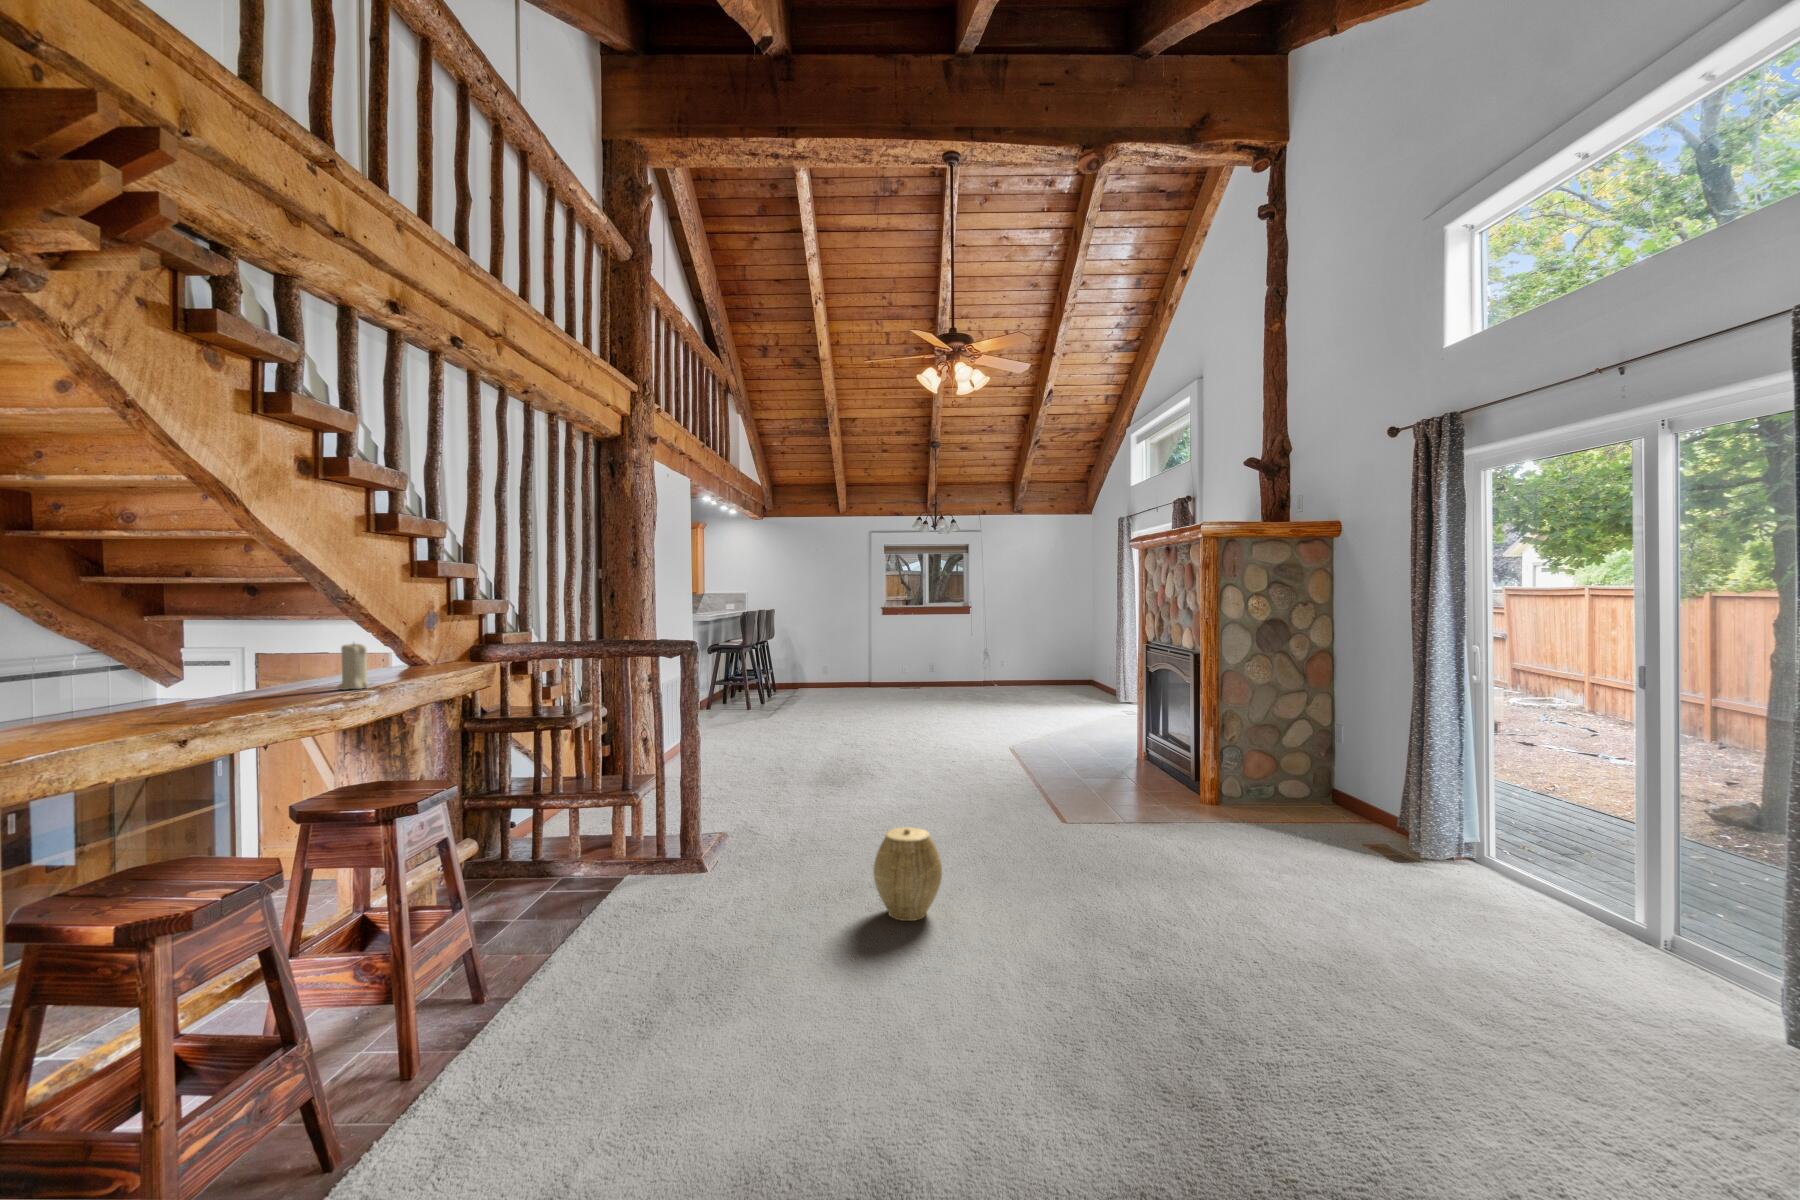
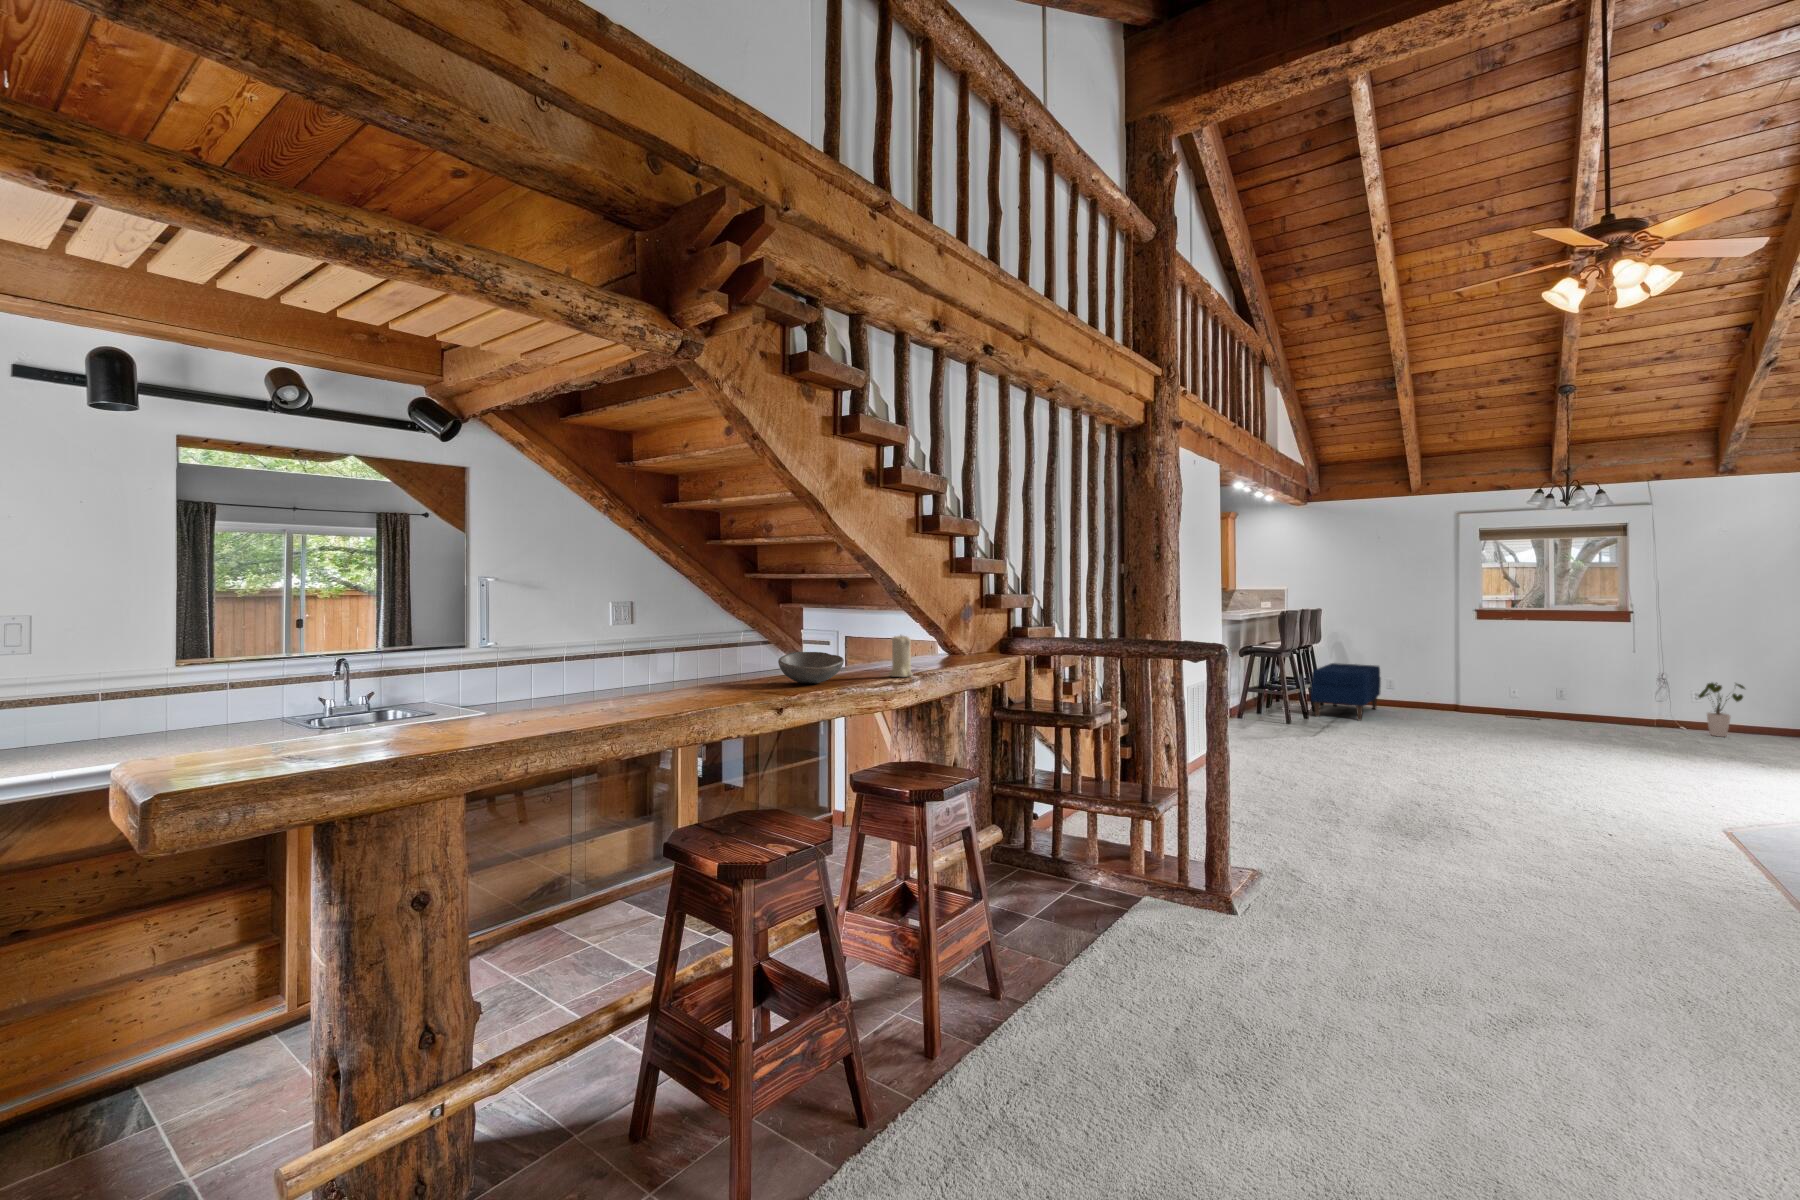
house plant: none [1011,656,1035,694] -> present [1698,683,1745,737]
bench: none [768,657,820,704] -> present [1311,663,1381,720]
bowl: none [176,667,276,704] -> present [778,652,844,683]
woven basket: present [873,827,942,921] -> none [1468,910,1588,1047]

